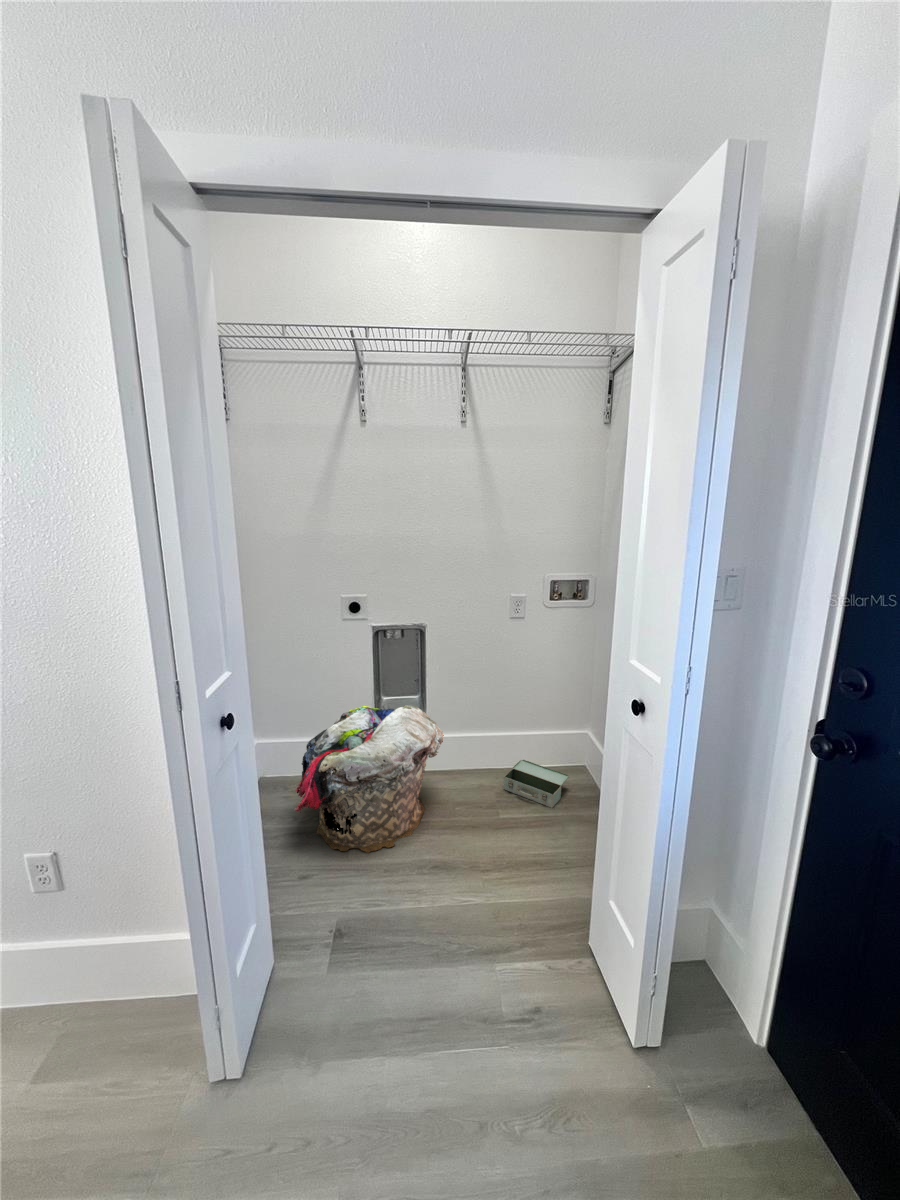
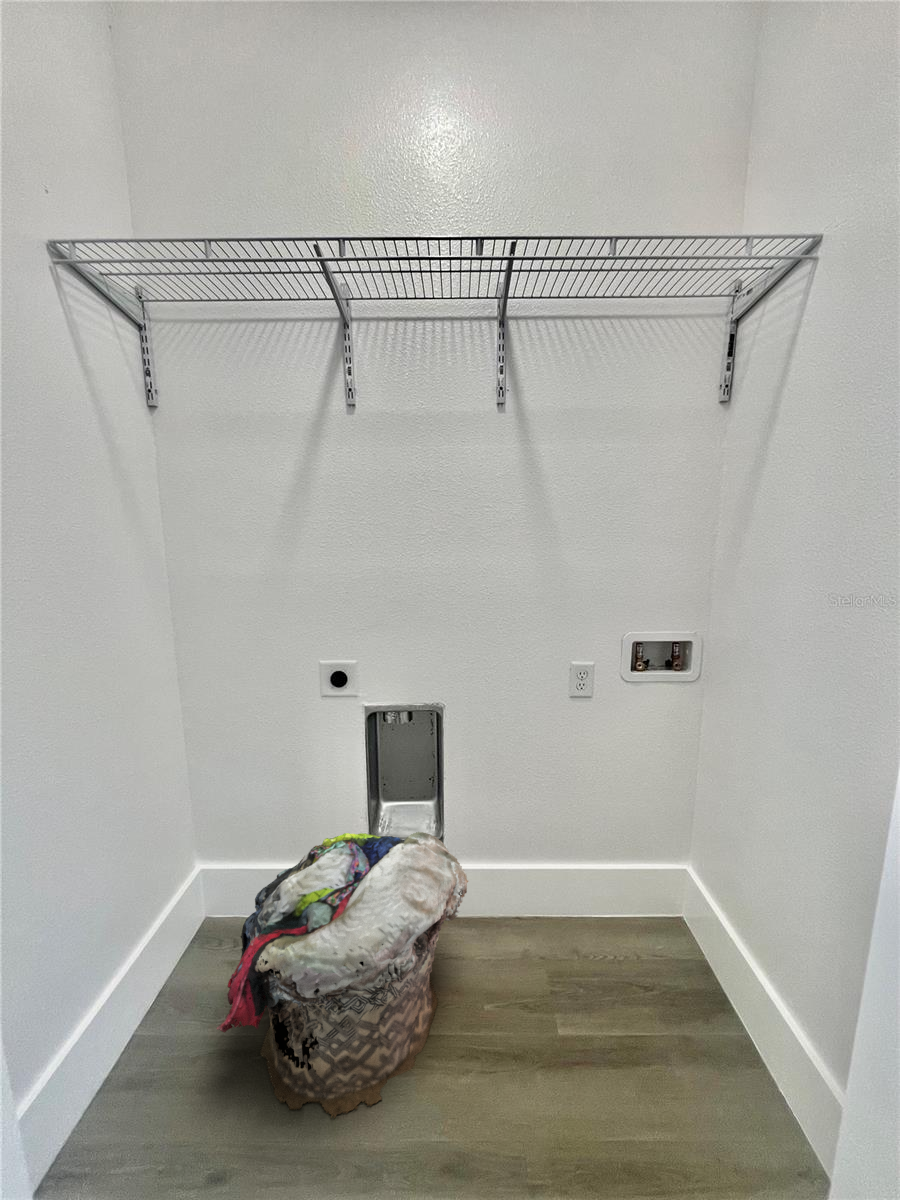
toolbox: present [504,760,569,808] -> none [561,907,665,1014]

